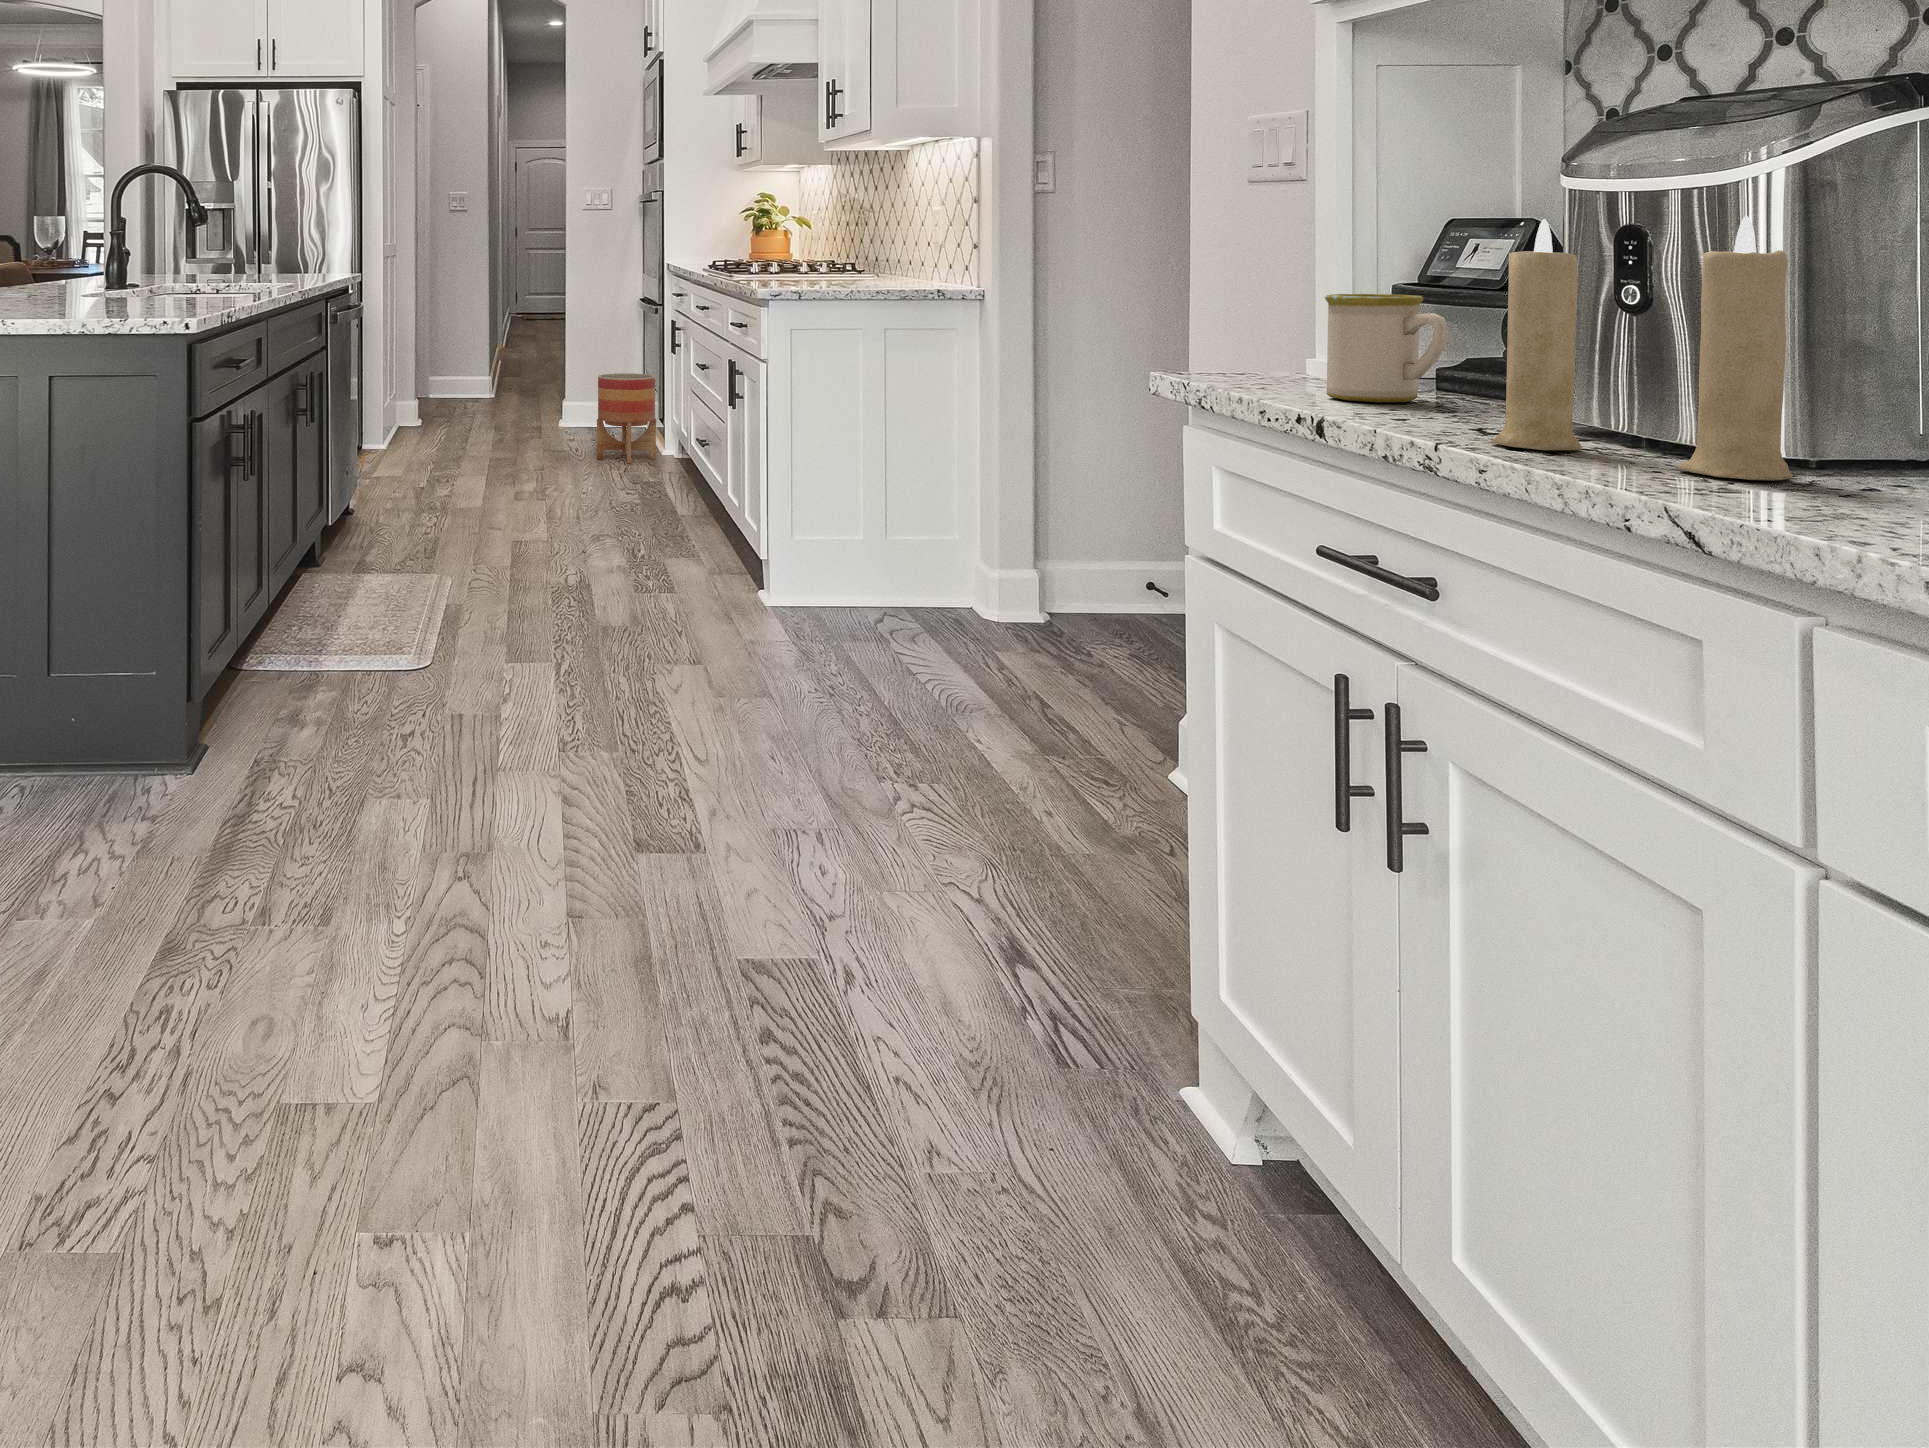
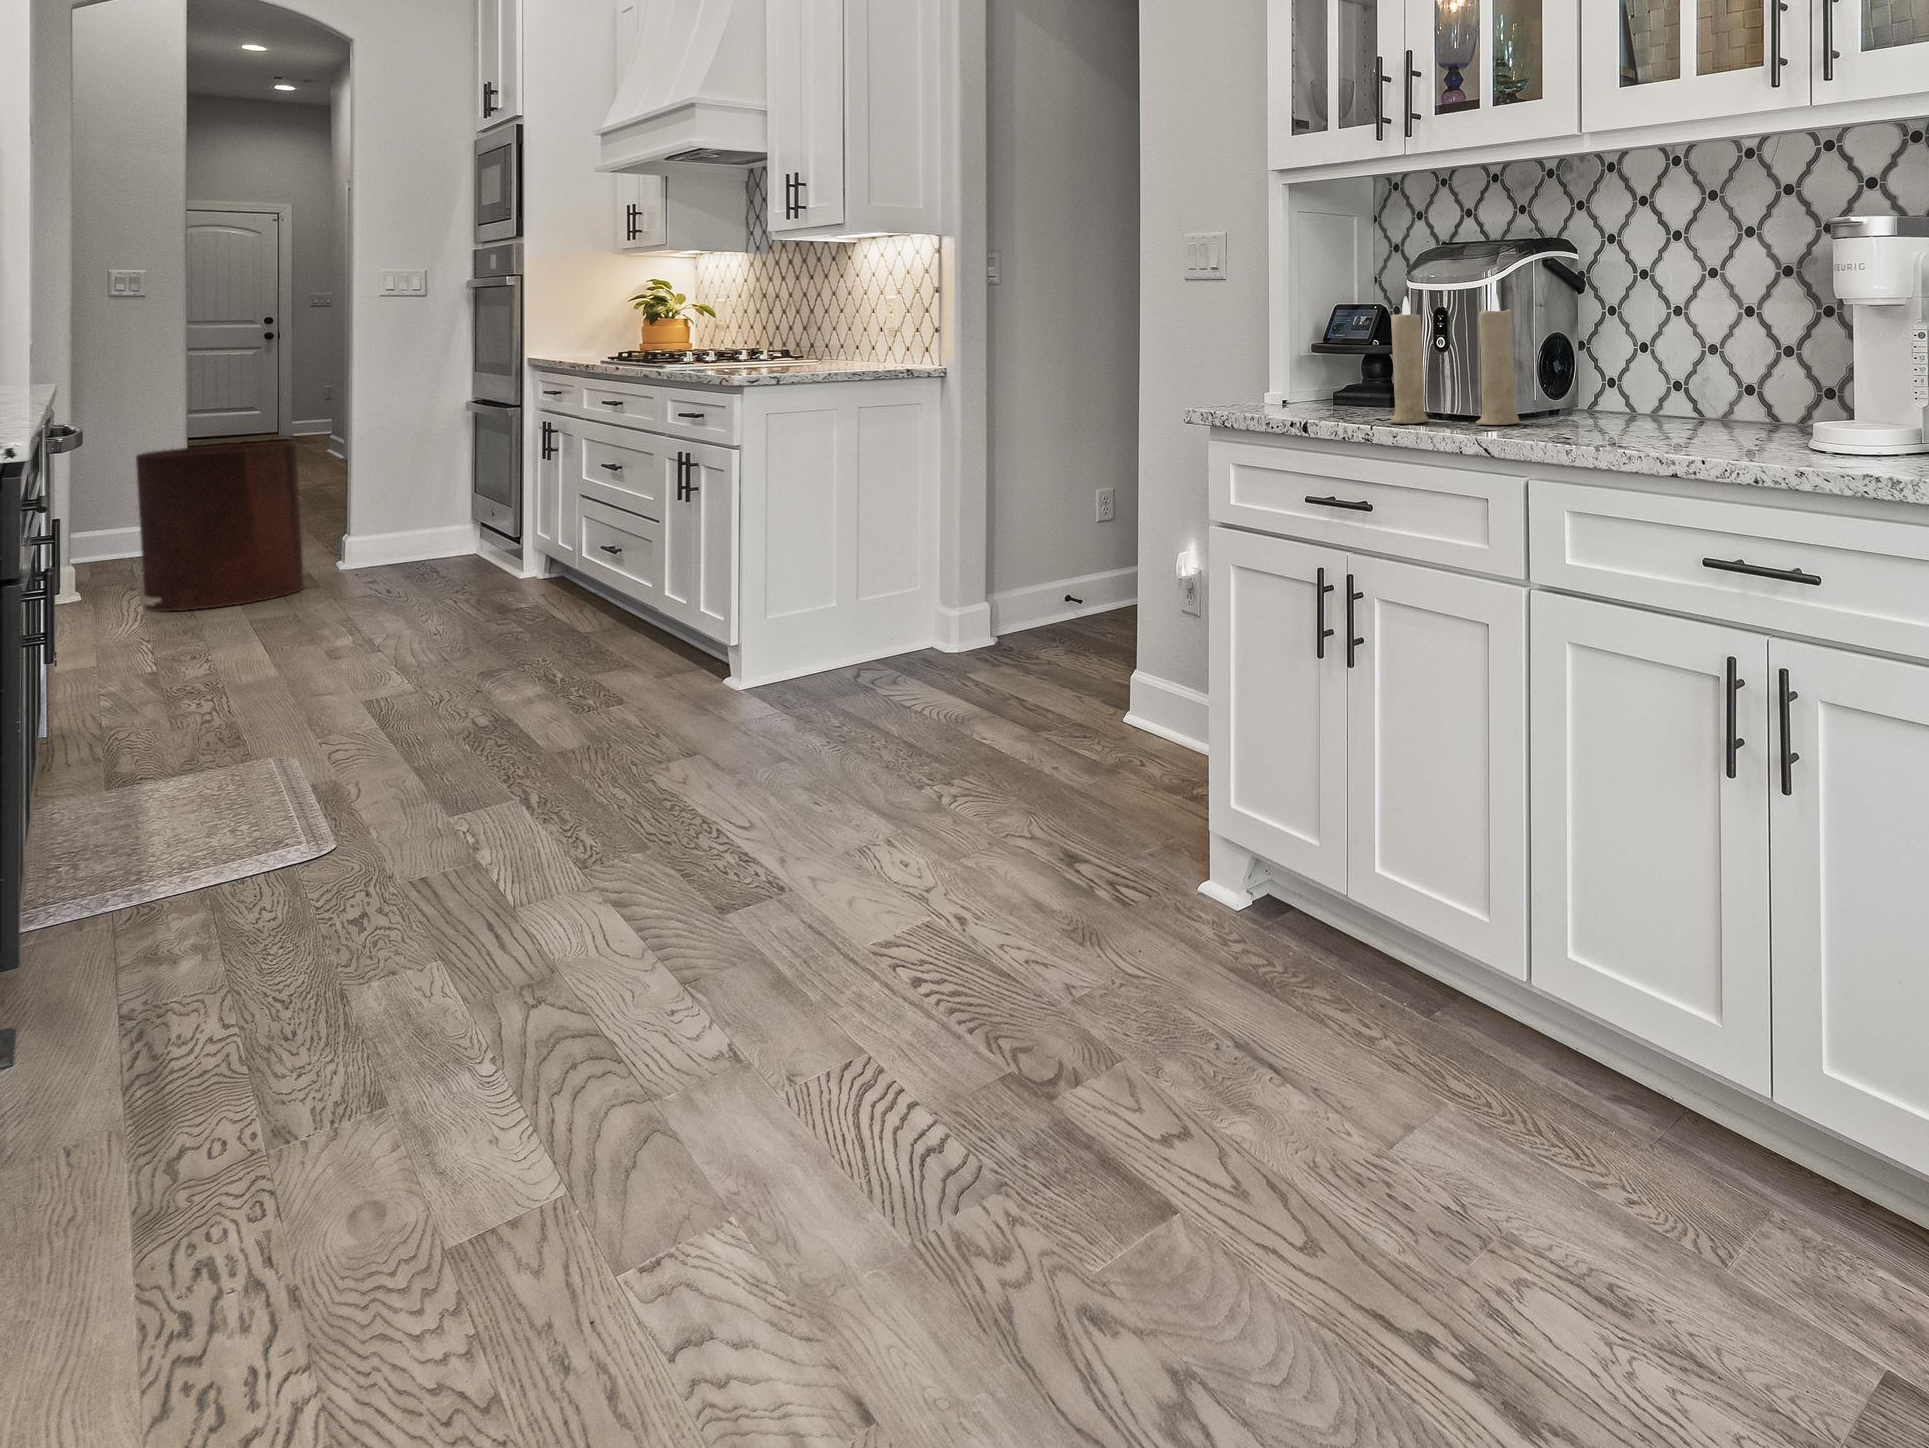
mug: present [1325,294,1449,402] -> none [1274,345,1342,412]
trash can: none [390,319,492,451] -> present [136,442,304,611]
planter: present [597,373,656,463] -> none [459,483,538,582]

